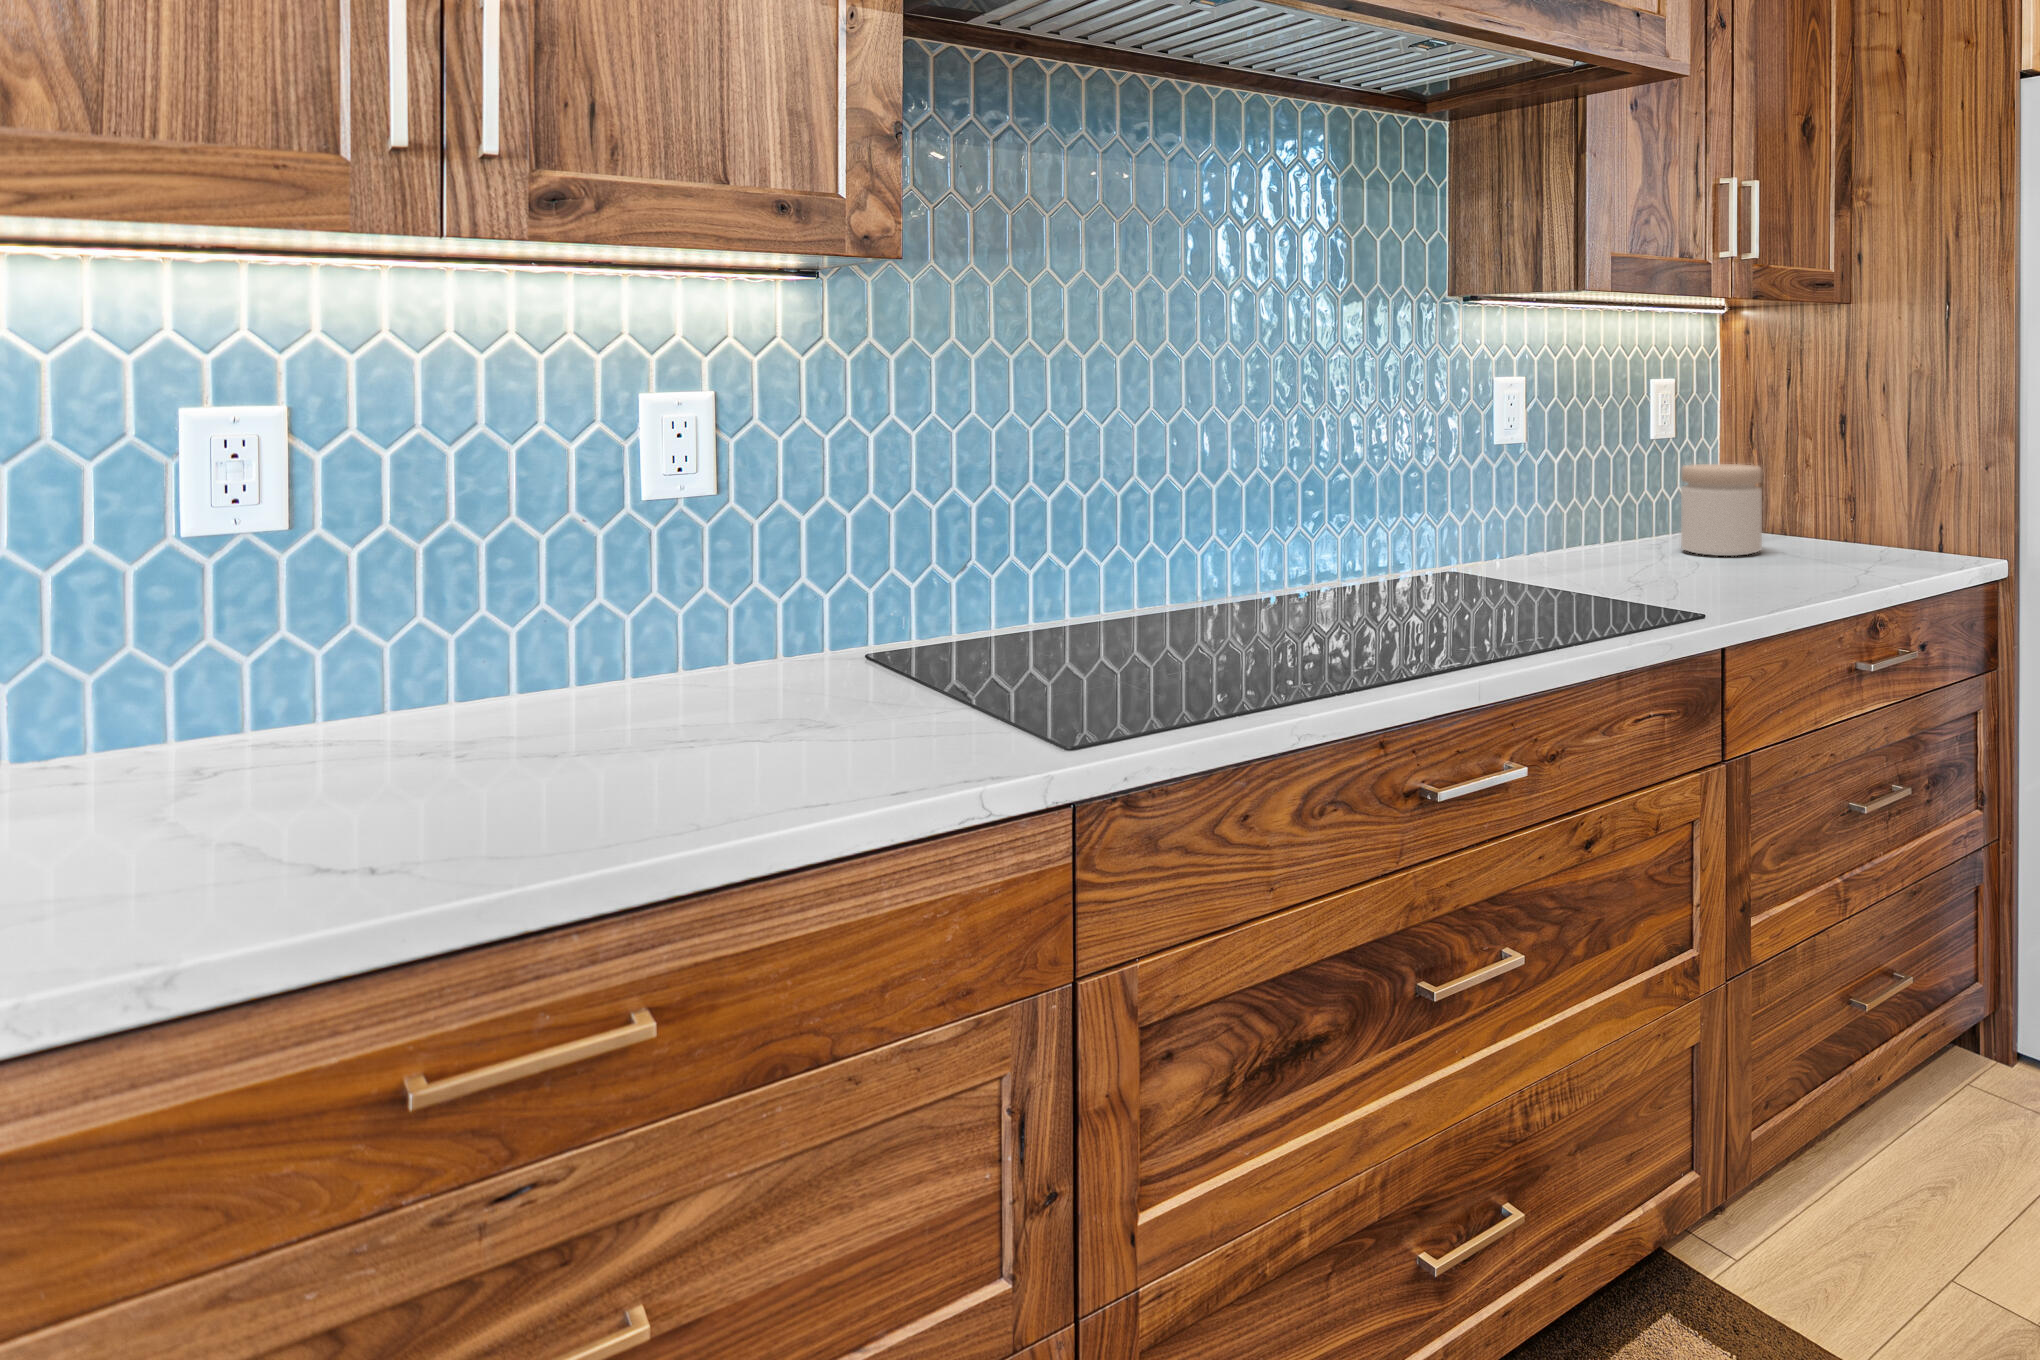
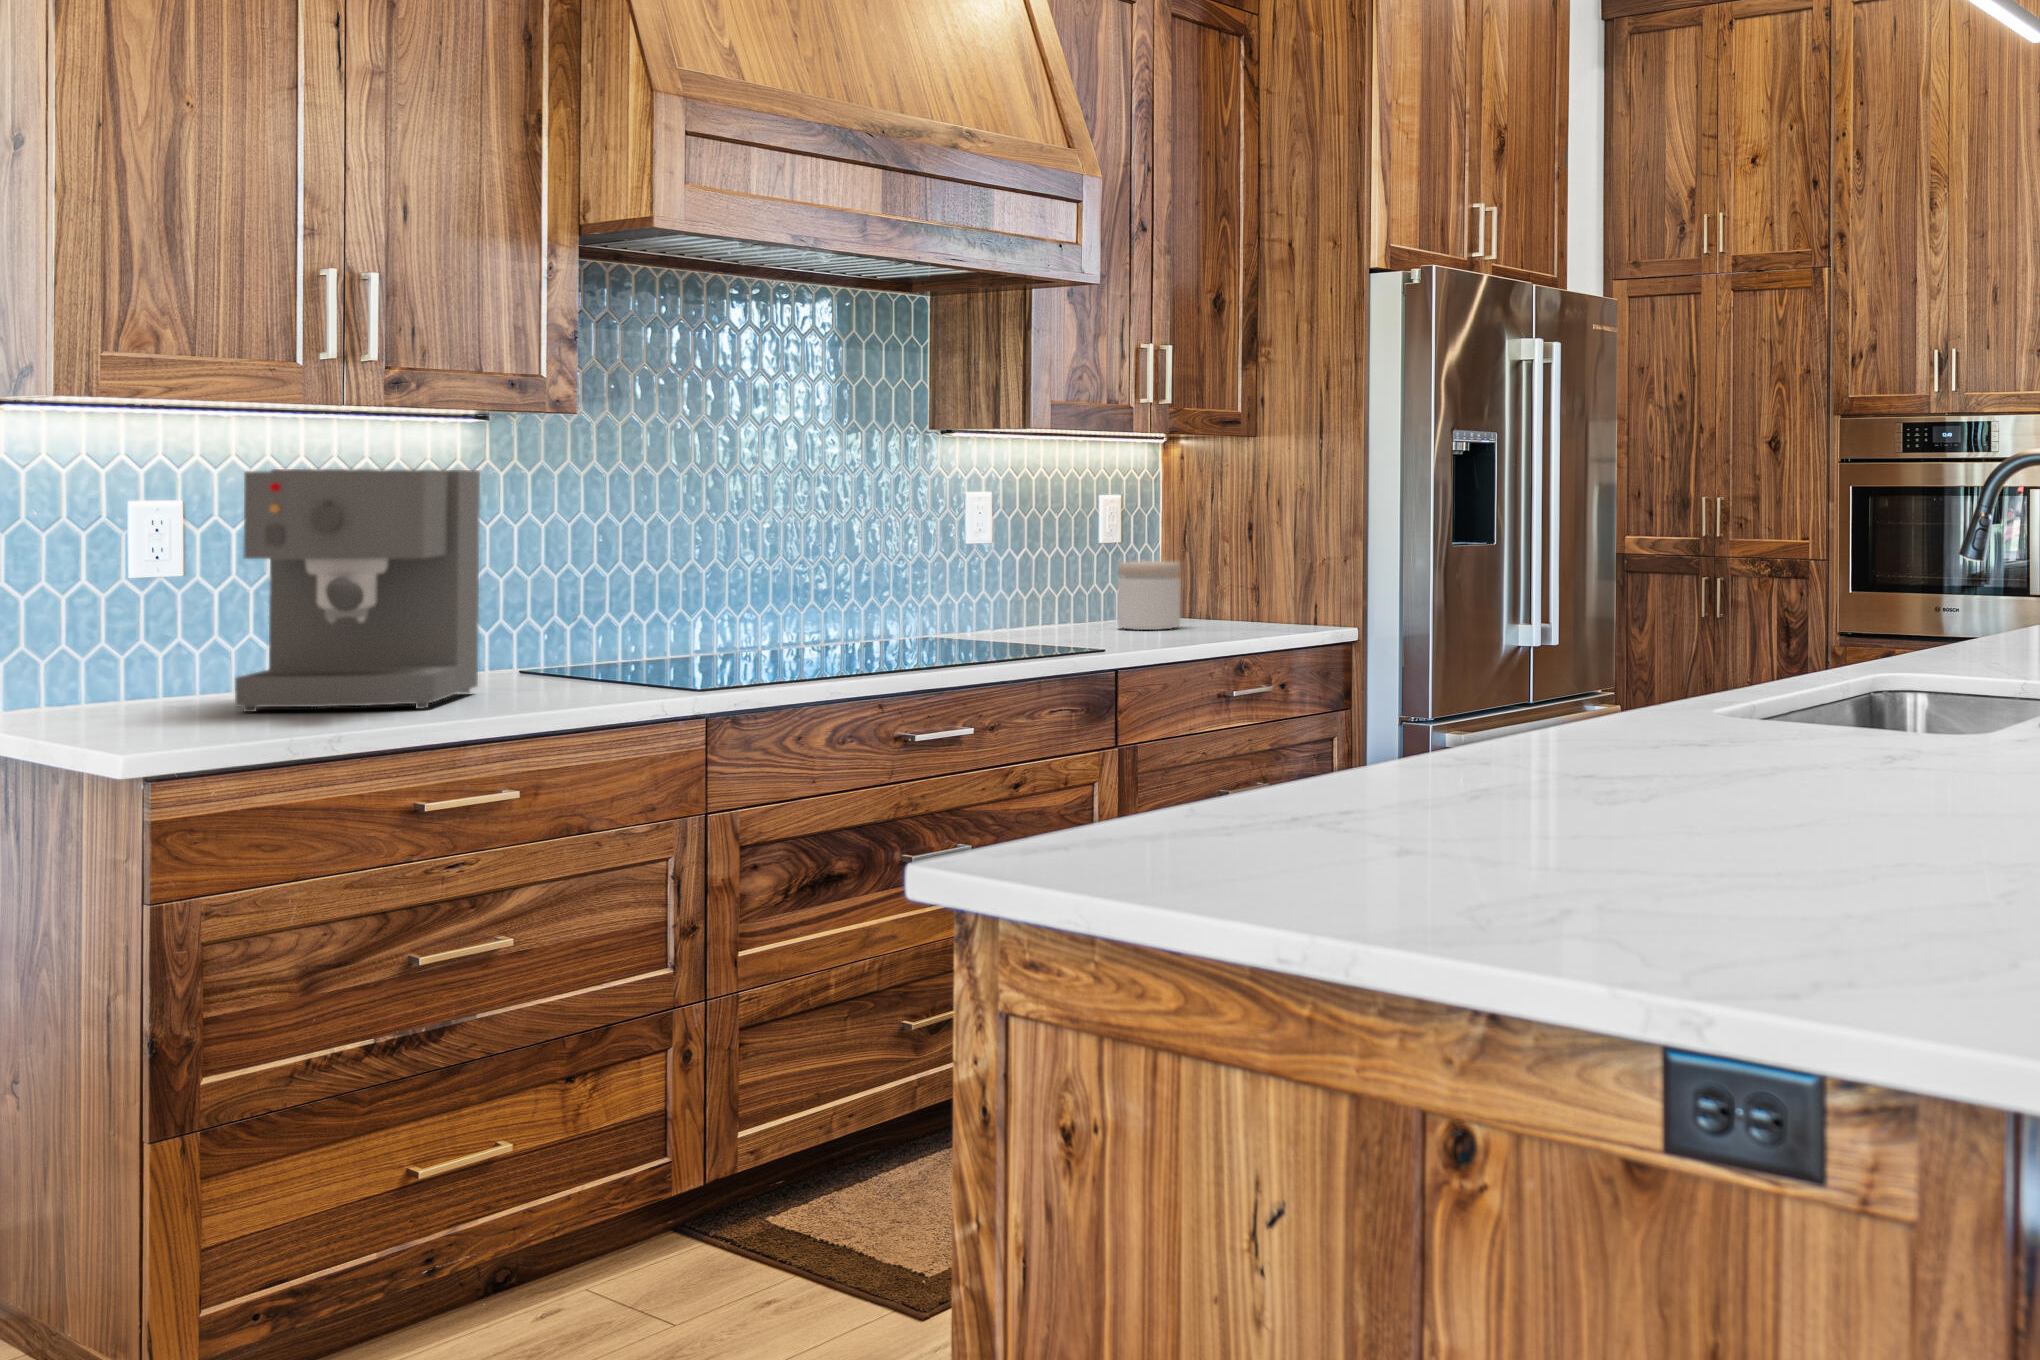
coffee maker: none [222,354,726,813] -> present [235,469,480,712]

